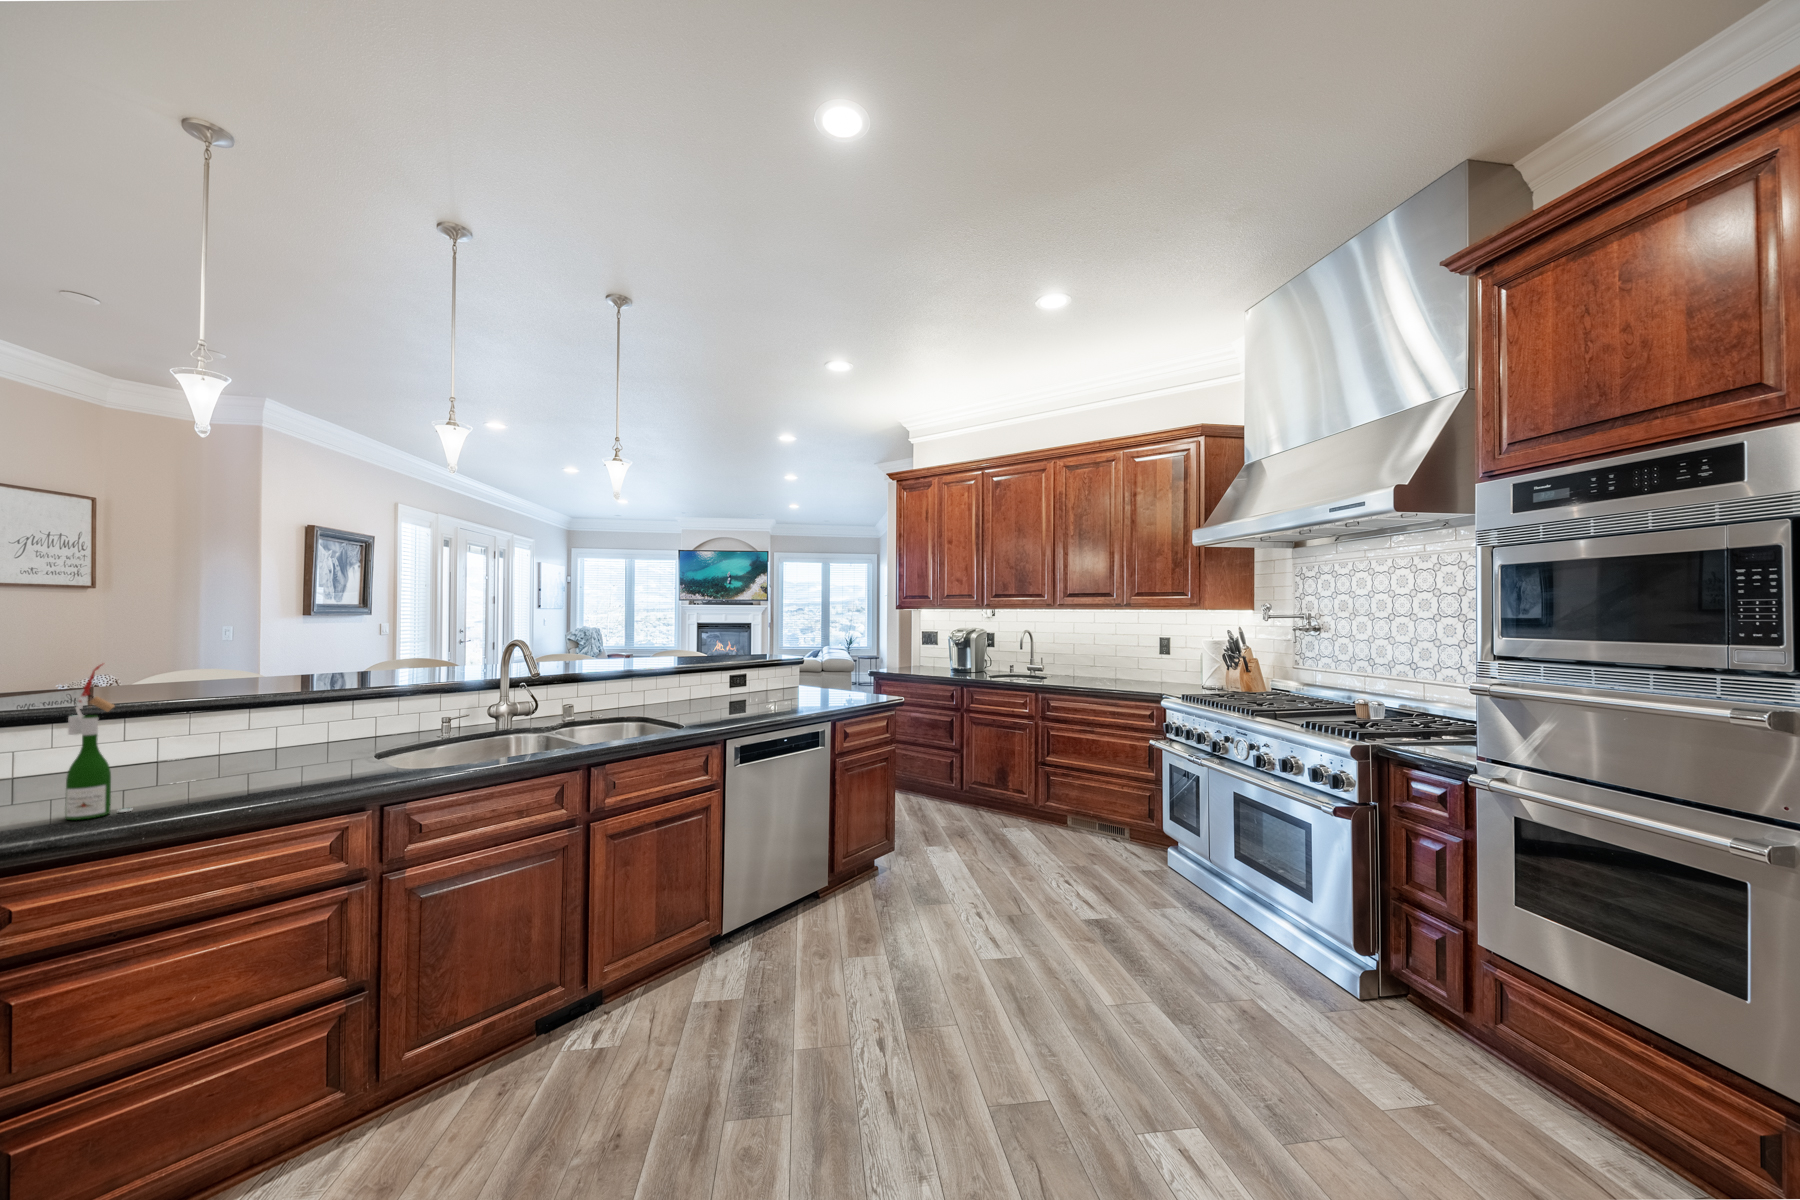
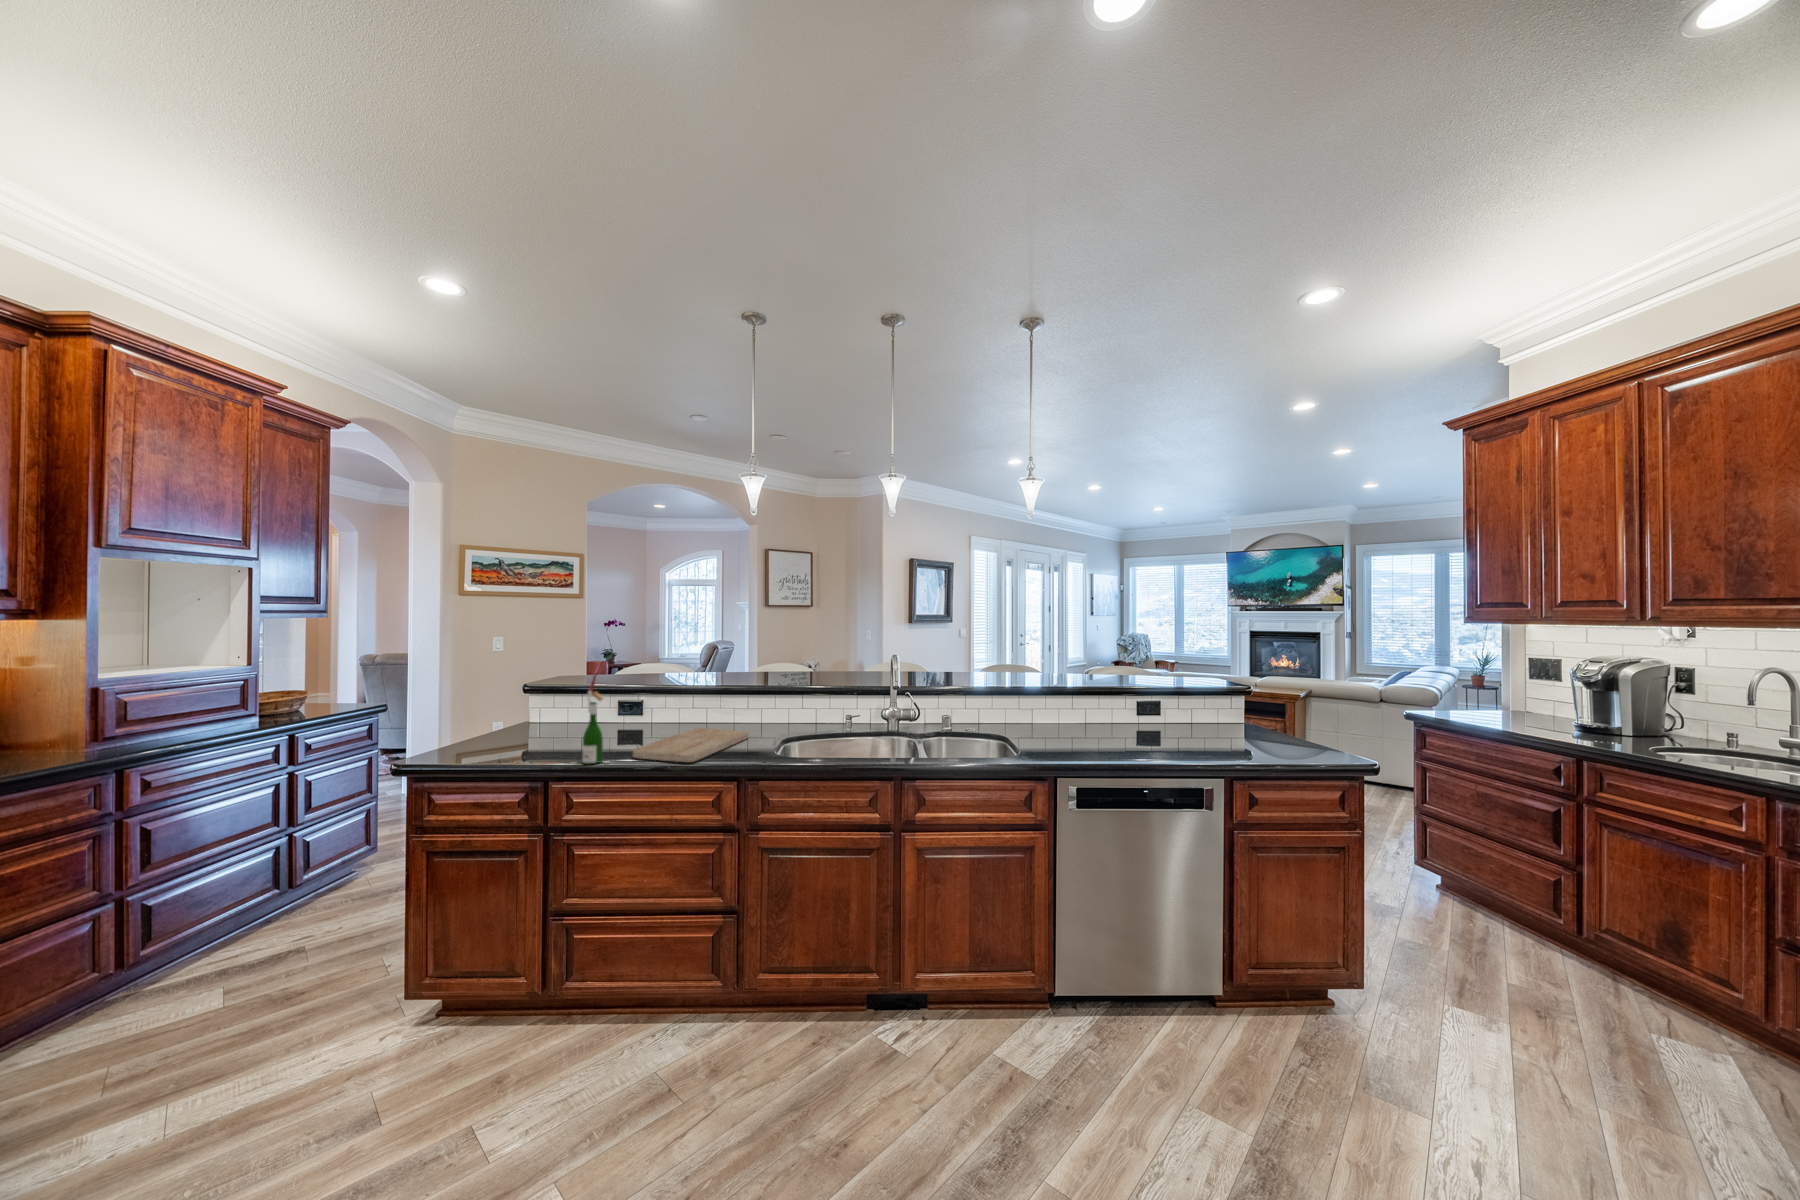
cutting board: none [161,747,321,799] -> present [633,728,748,762]

